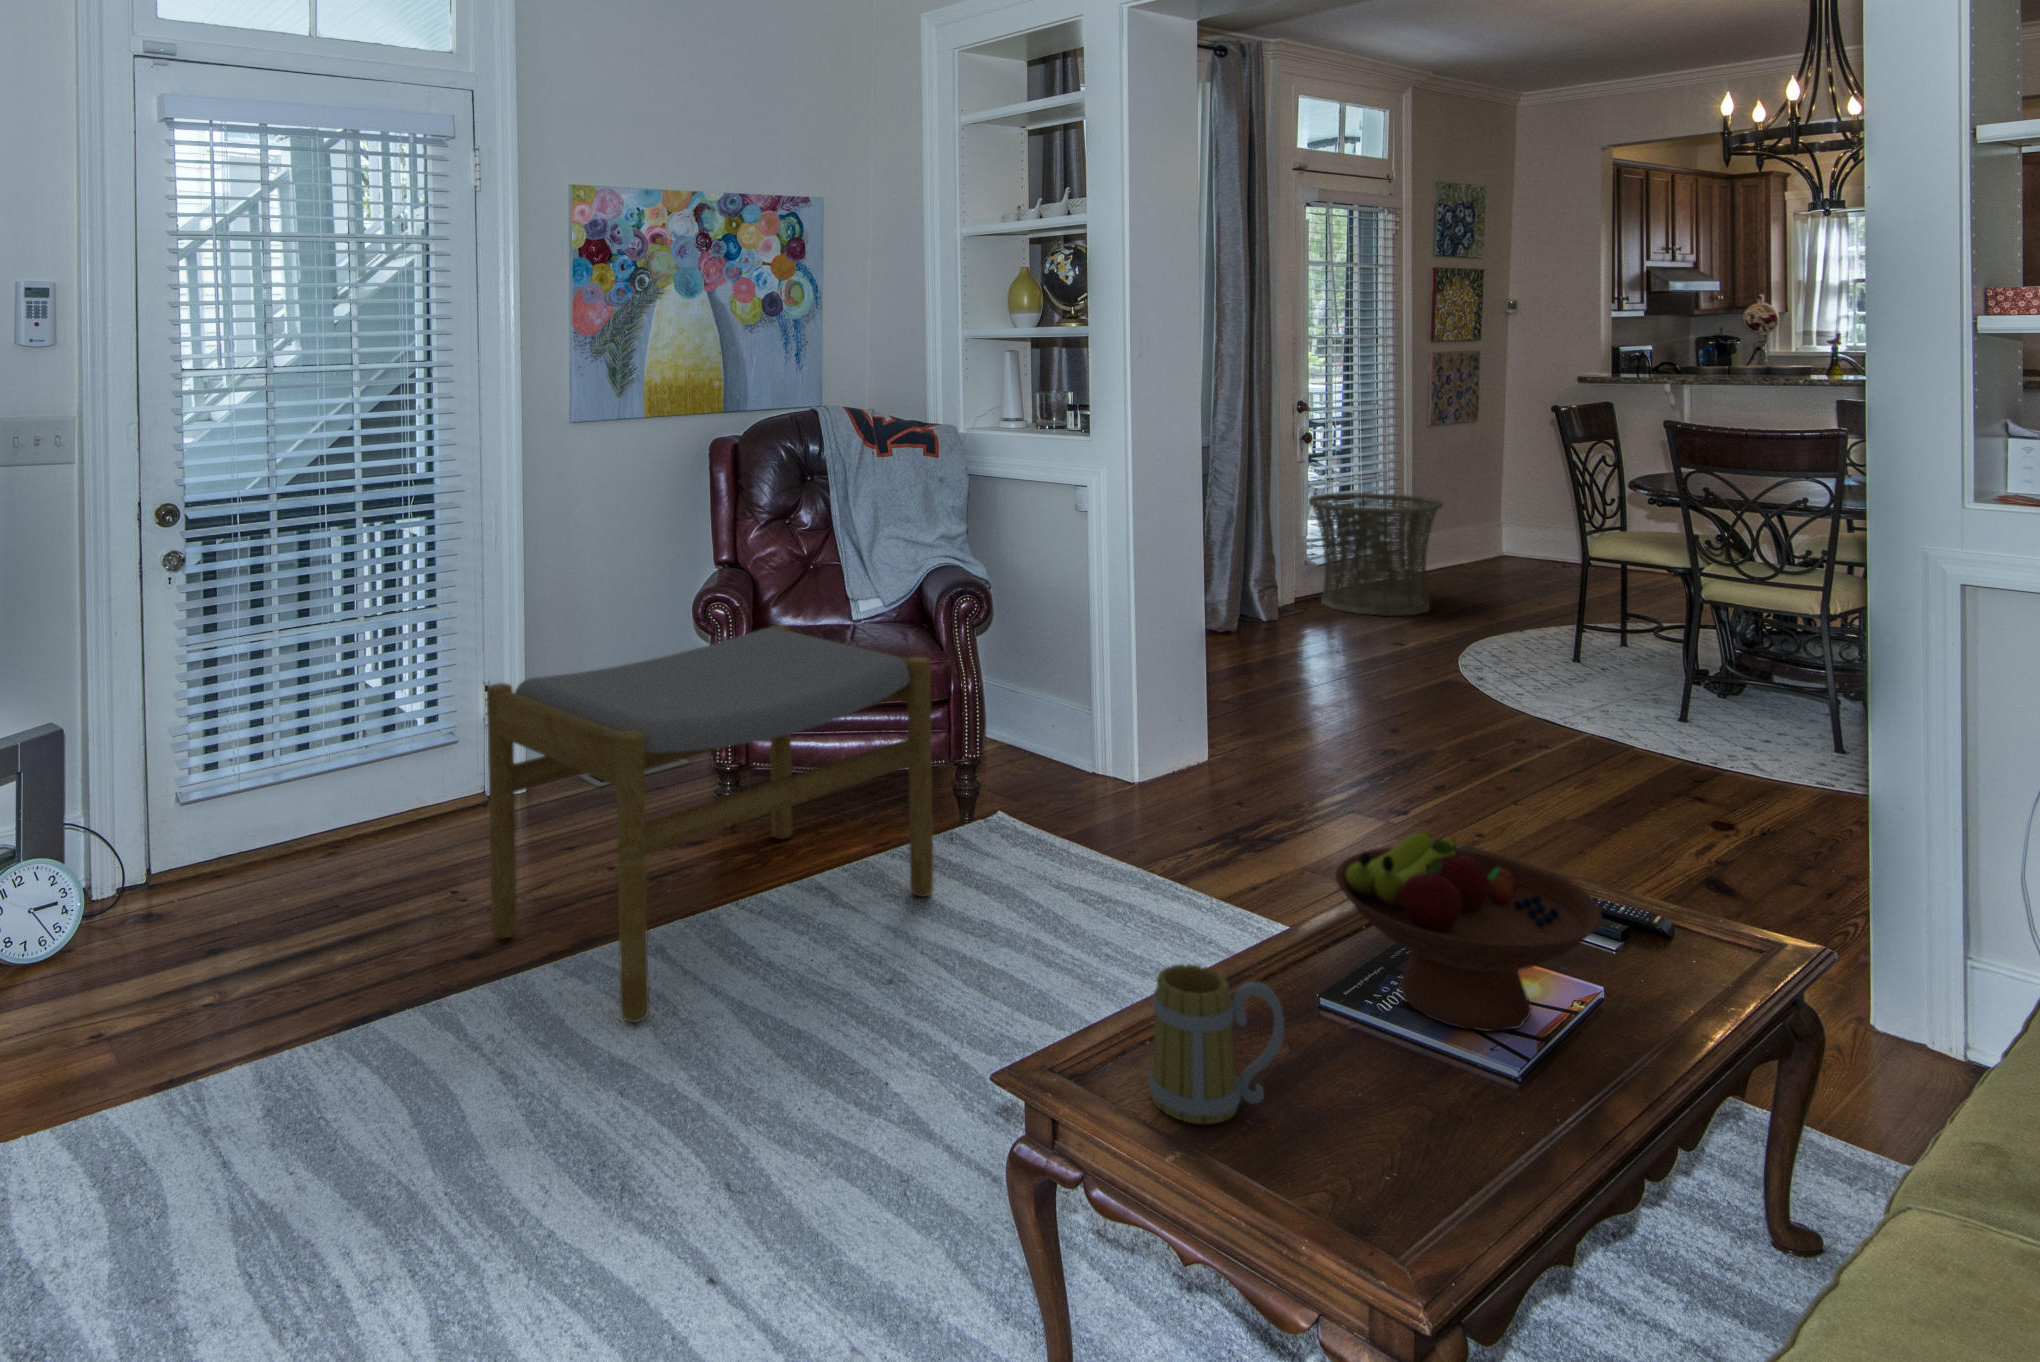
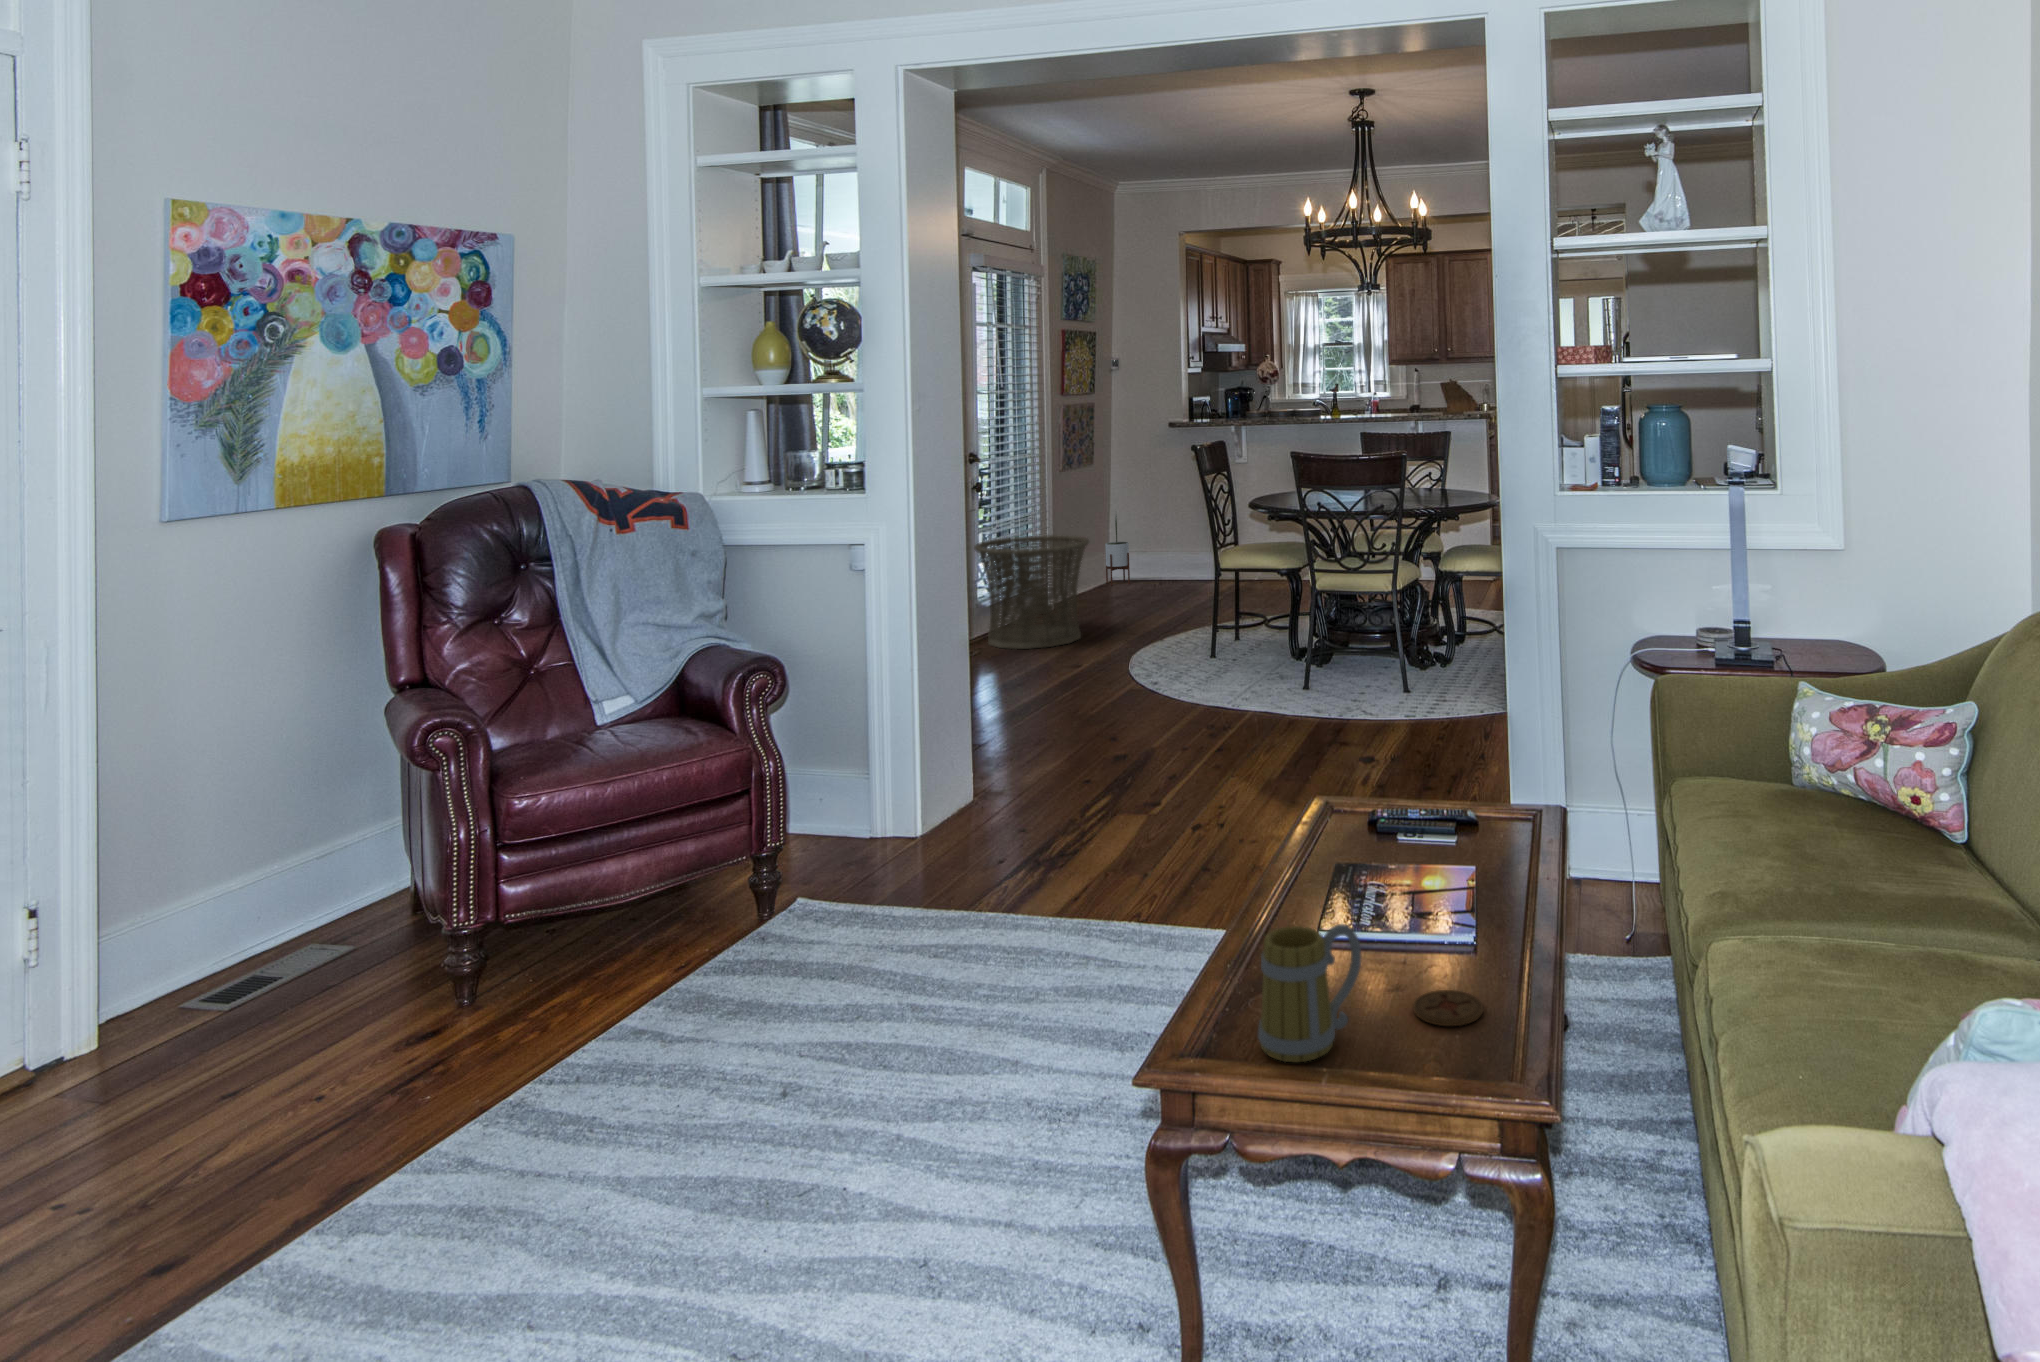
potted plant: none [1496,468,1526,559] -> present [1105,515,1130,586]
footstool: present [487,625,933,1022] -> none [176,738,776,1257]
fruit bowl: present [1335,832,1602,1031] -> none [1312,784,1502,928]
coaster: none [1361,1104,1458,1161] -> present [1413,990,1483,1026]

